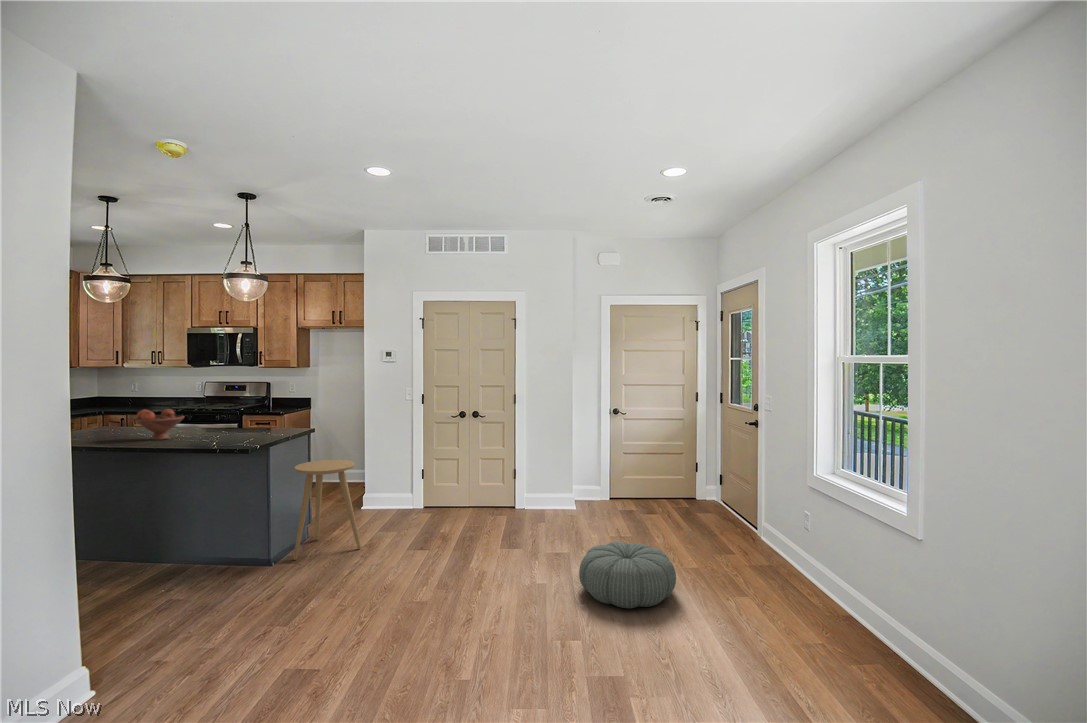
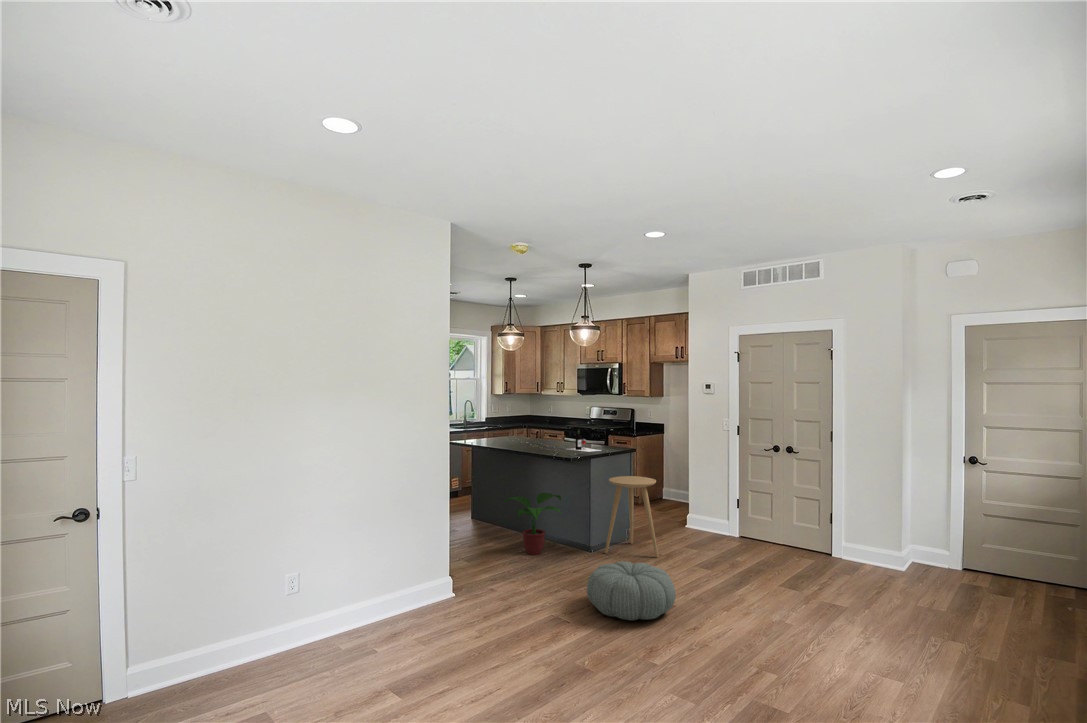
fruit bowl: present [135,409,184,440] -> none [516,425,545,447]
wine bottle: none [213,411,276,440] -> present [569,430,601,452]
potted plant: none [129,499,236,589] -> present [504,493,562,555]
pouf: present [579,542,676,609] -> present [587,561,676,620]

